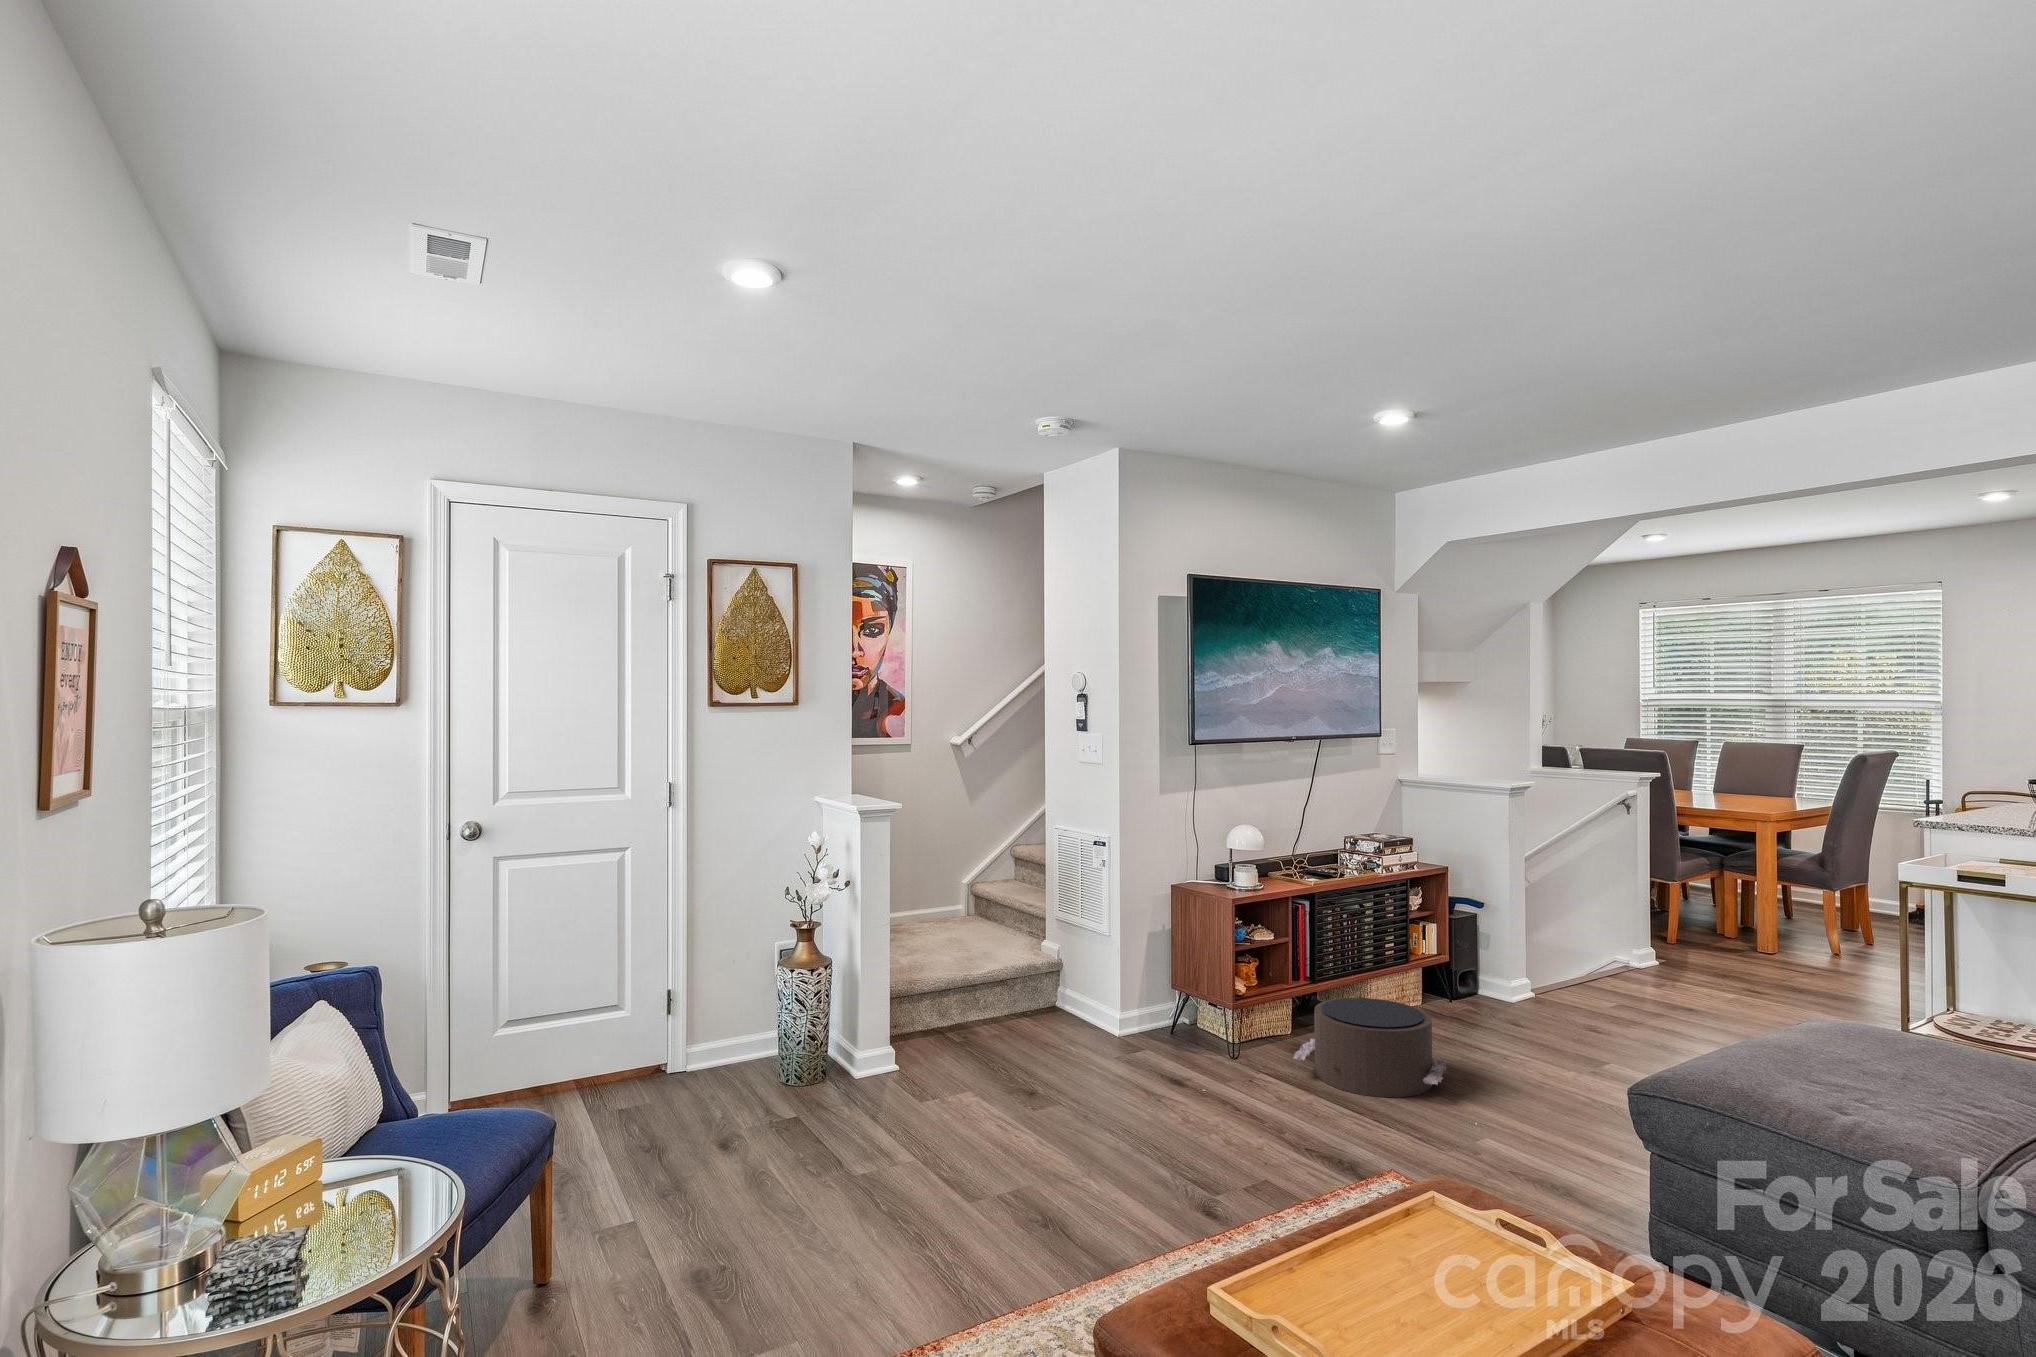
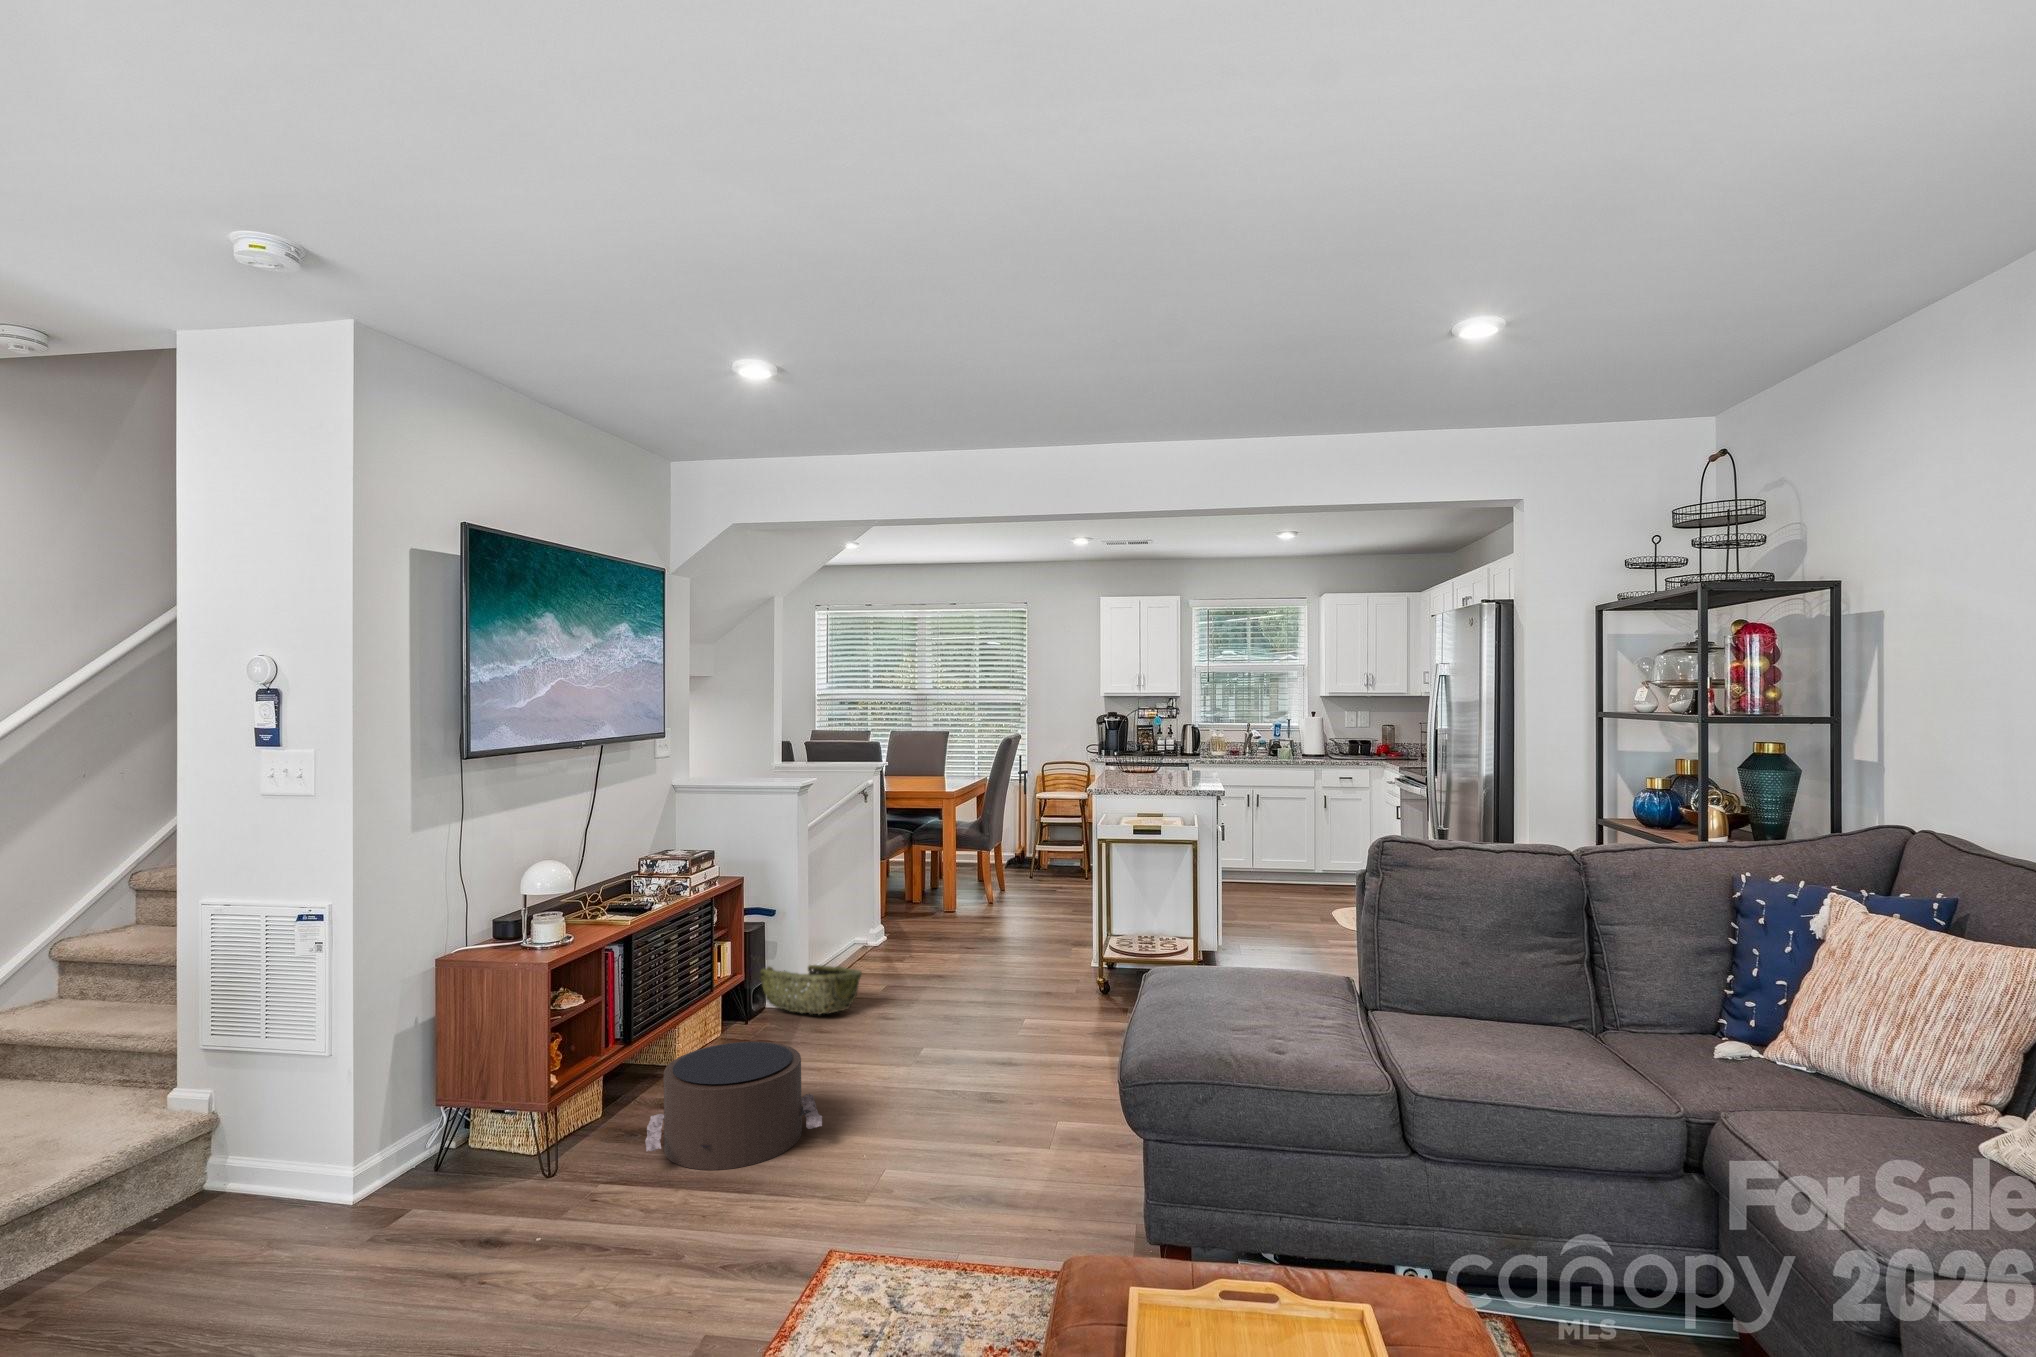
woven basket: none [1466,955,1569,1015] -> present [761,965,862,1014]

